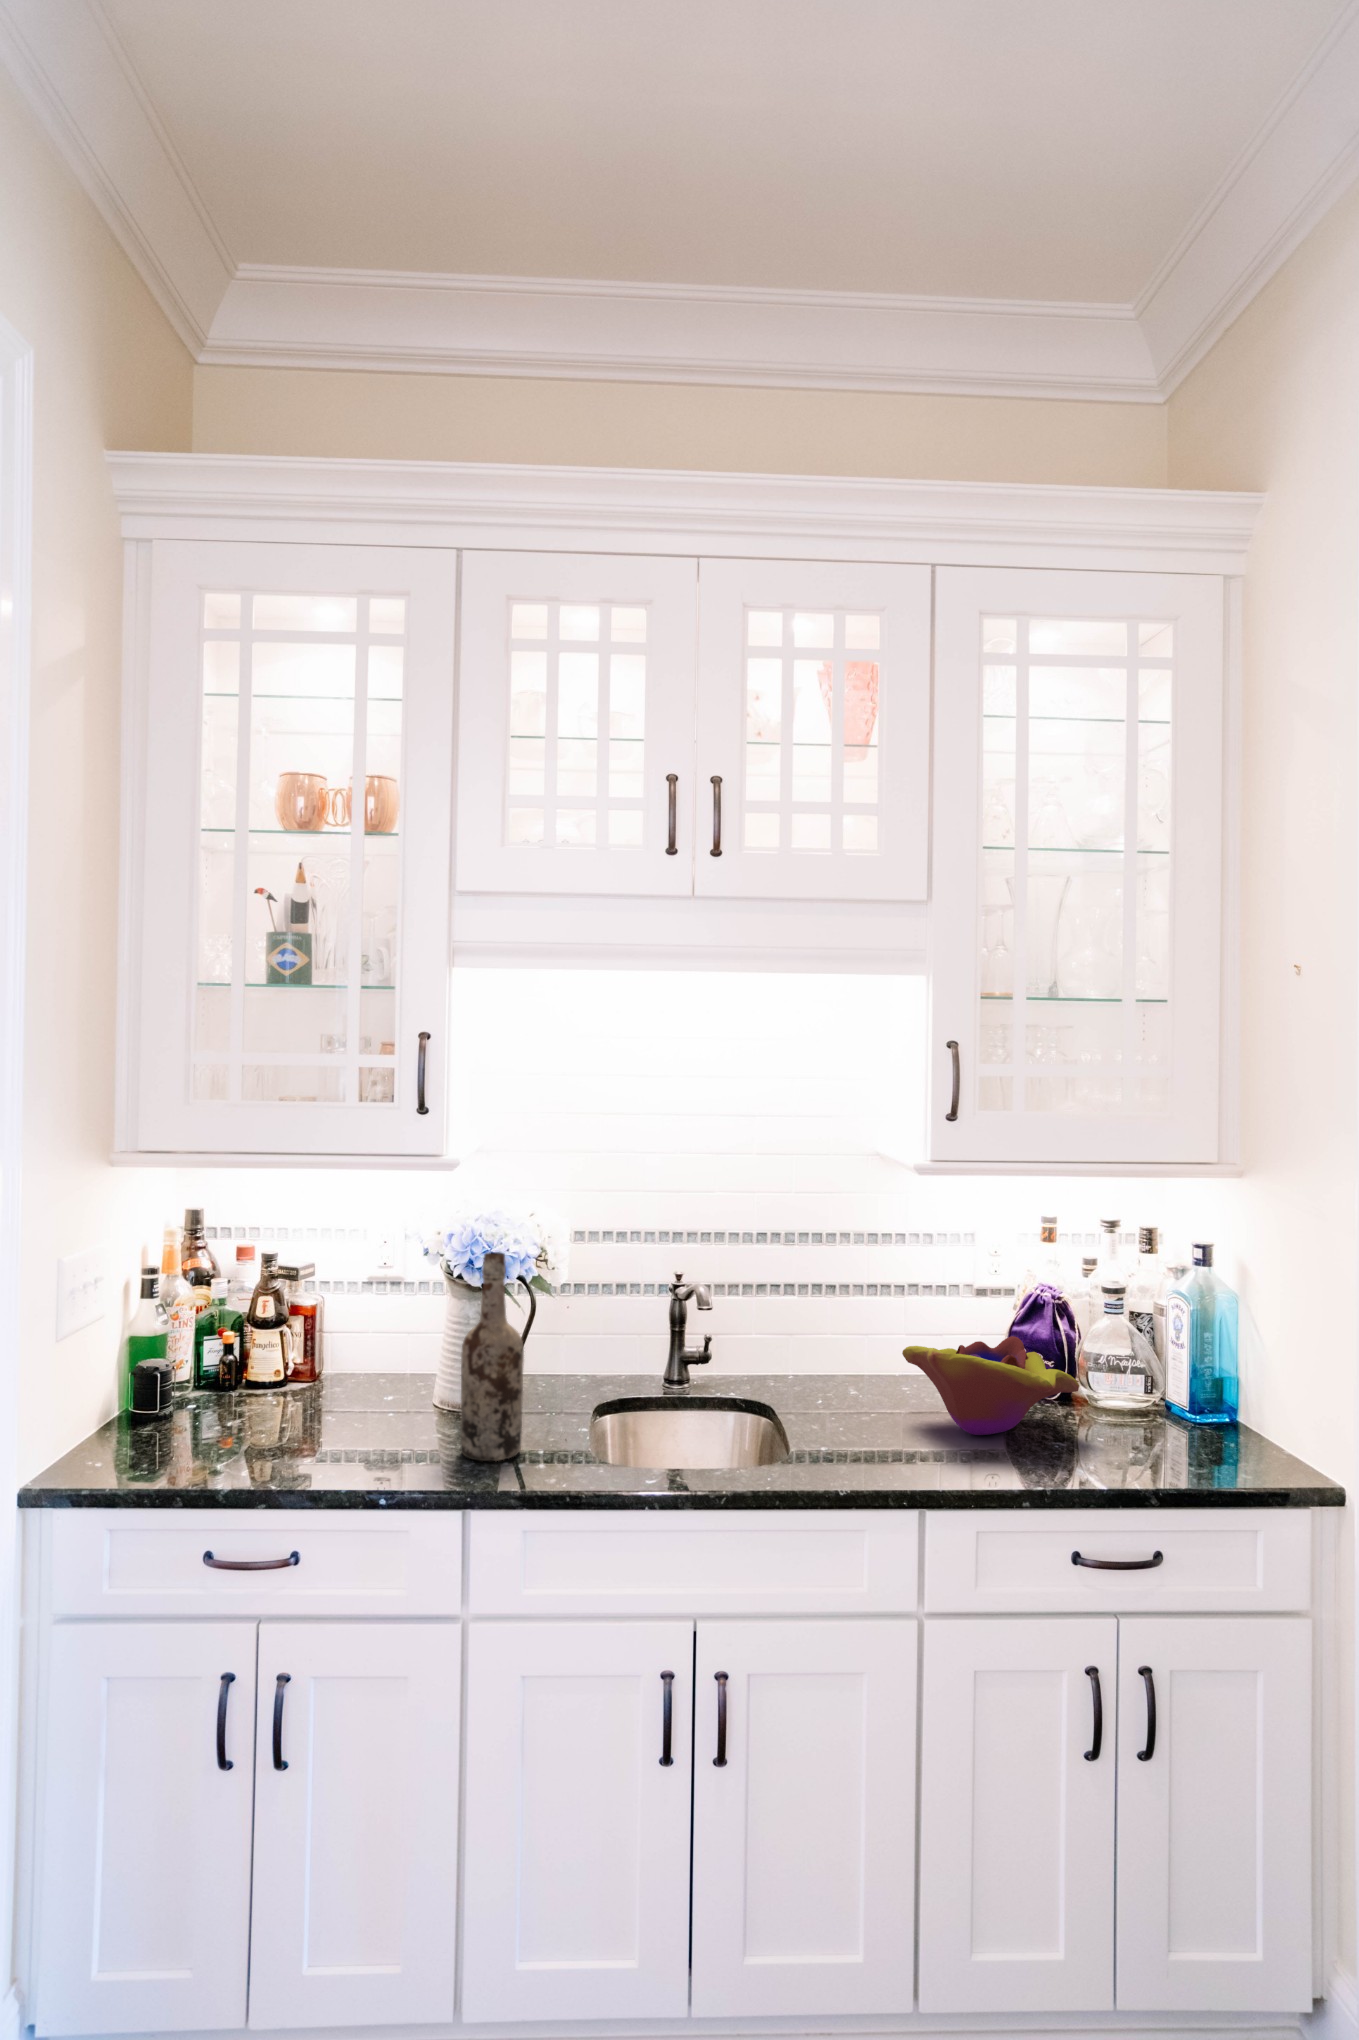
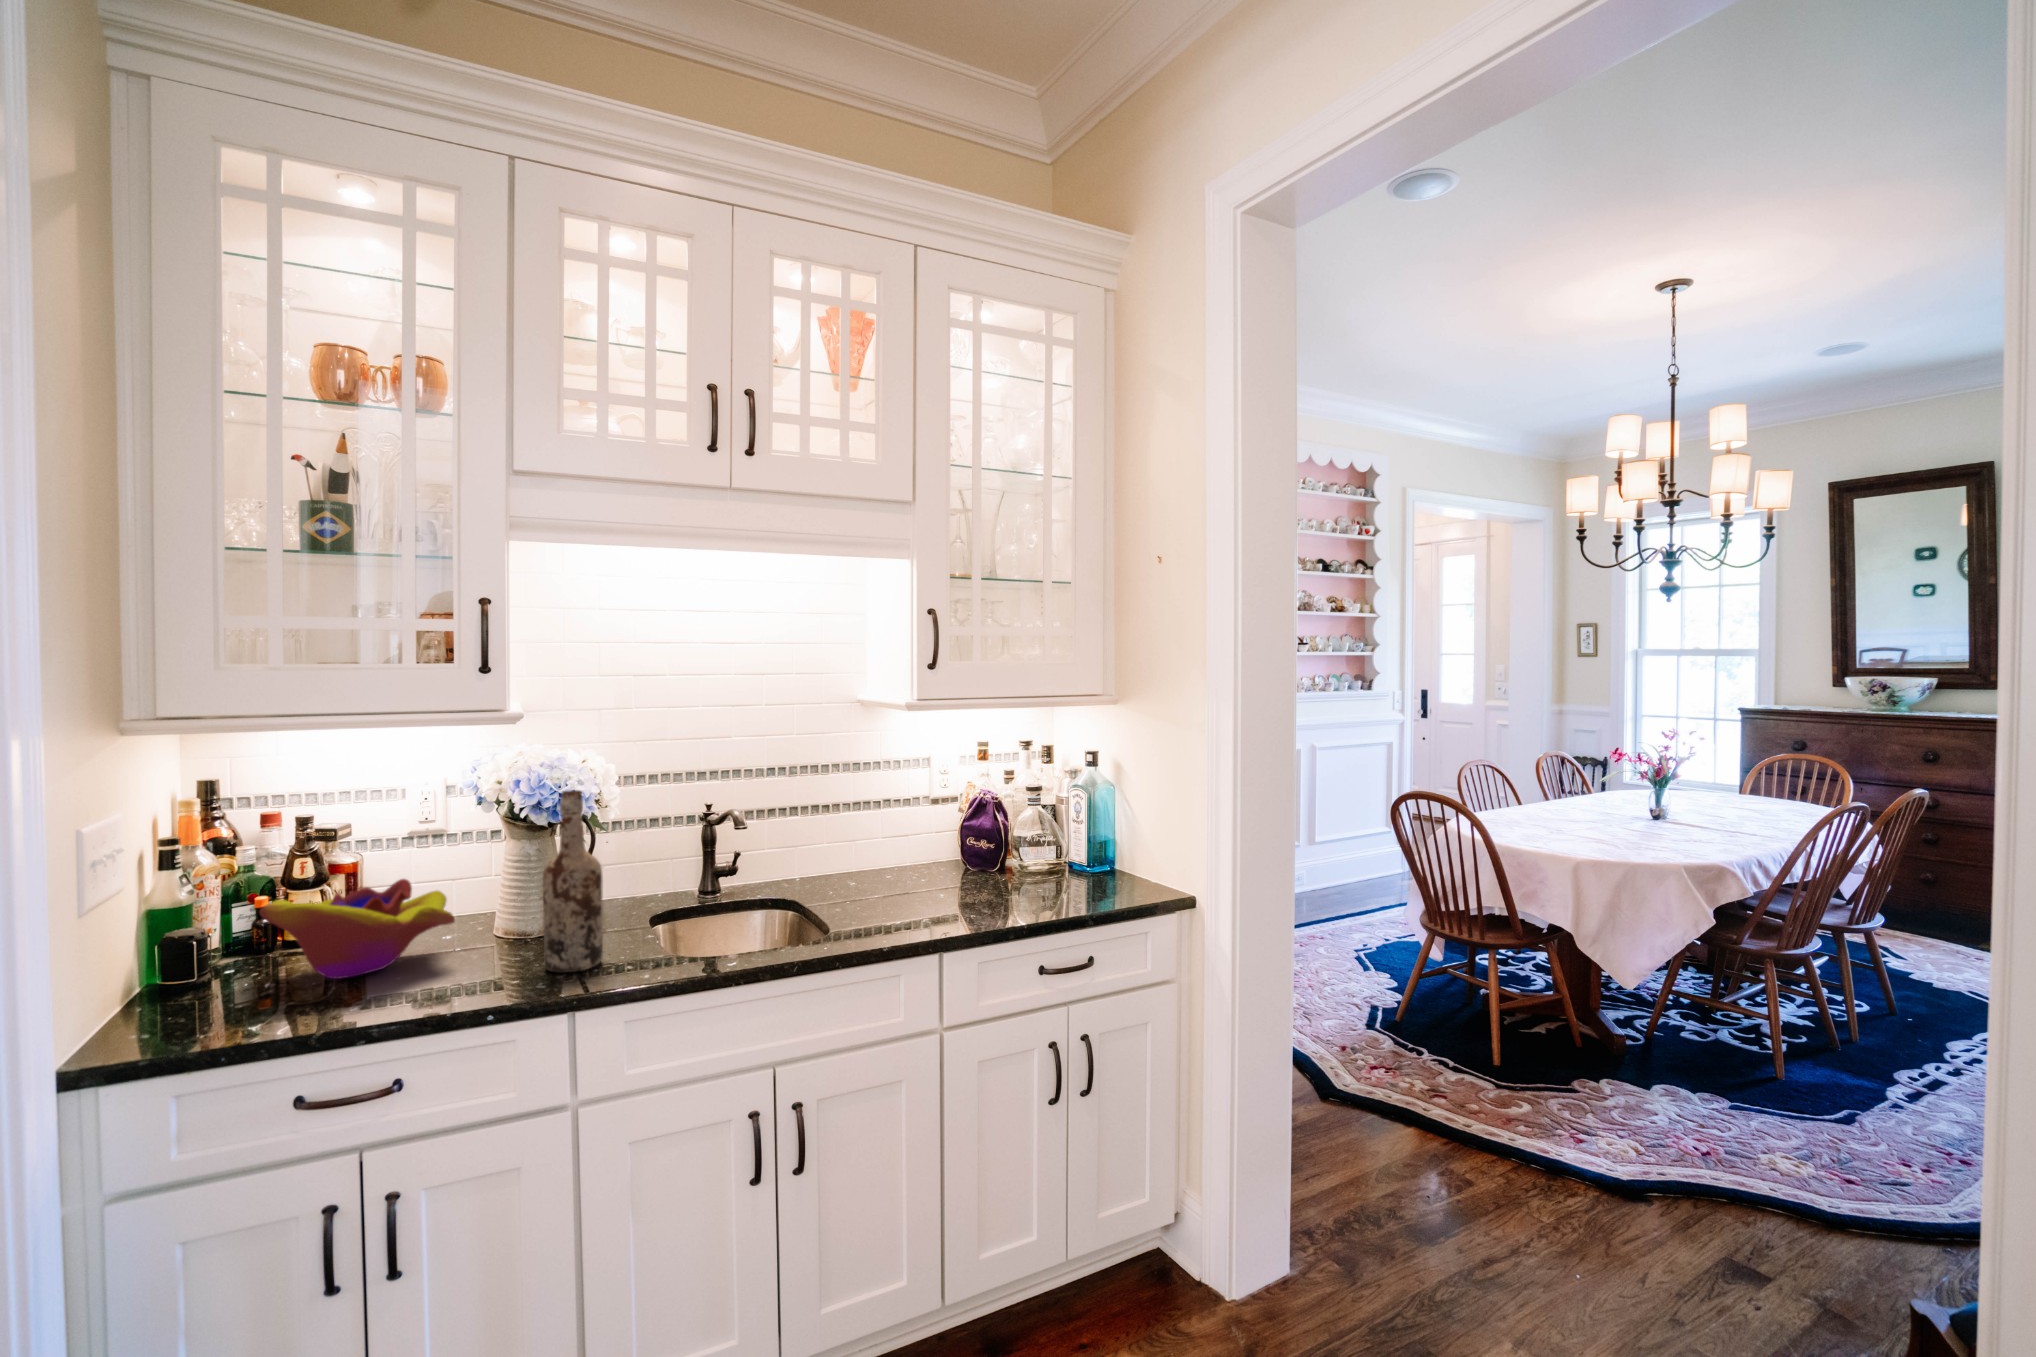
decorative bowl: present [902,1336,1079,1435] -> present [260,879,455,979]

